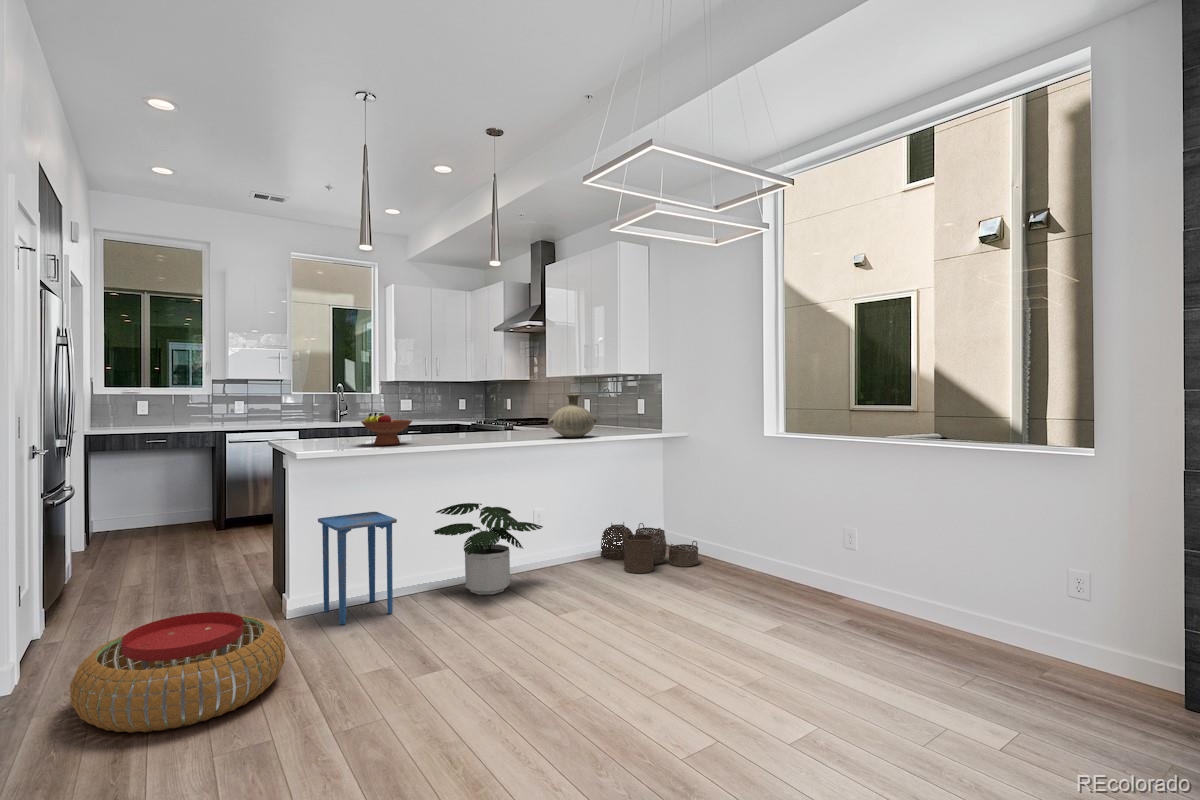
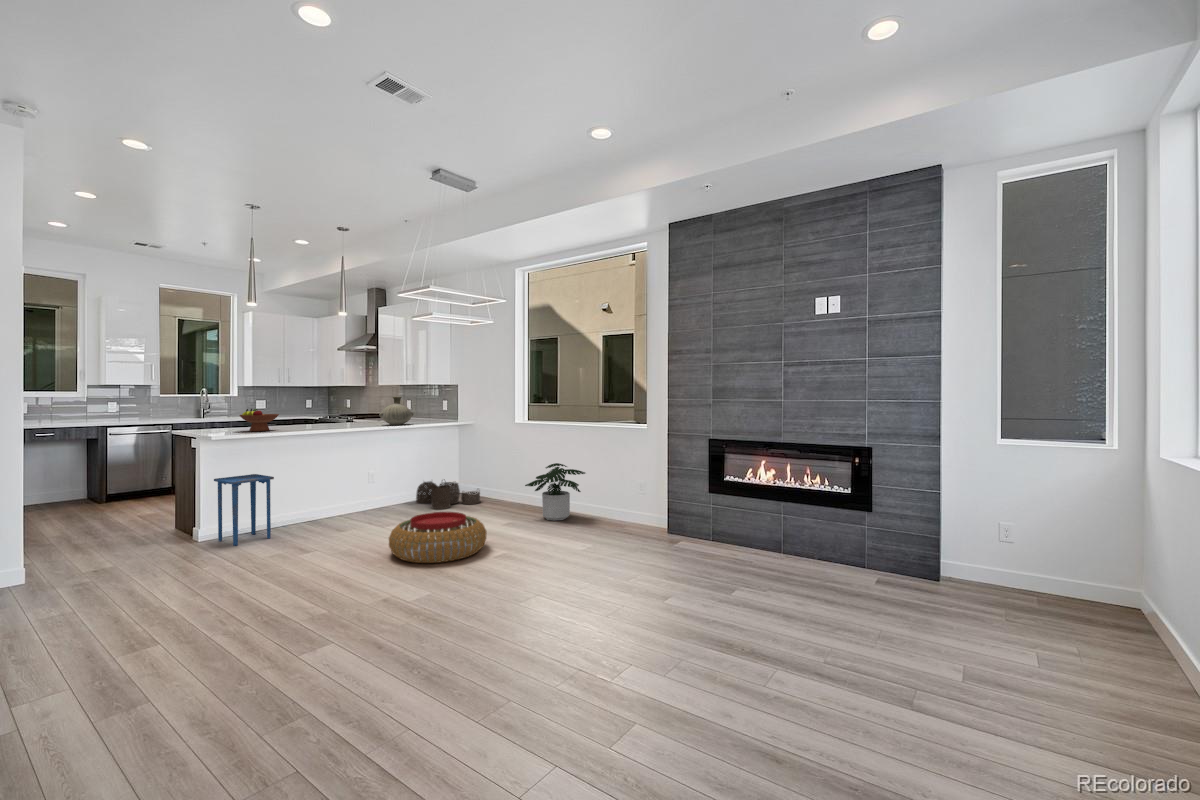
potted plant: present [434,503,543,595] -> present [525,463,585,521]
pouf: present [70,612,285,733] -> present [389,512,487,563]

